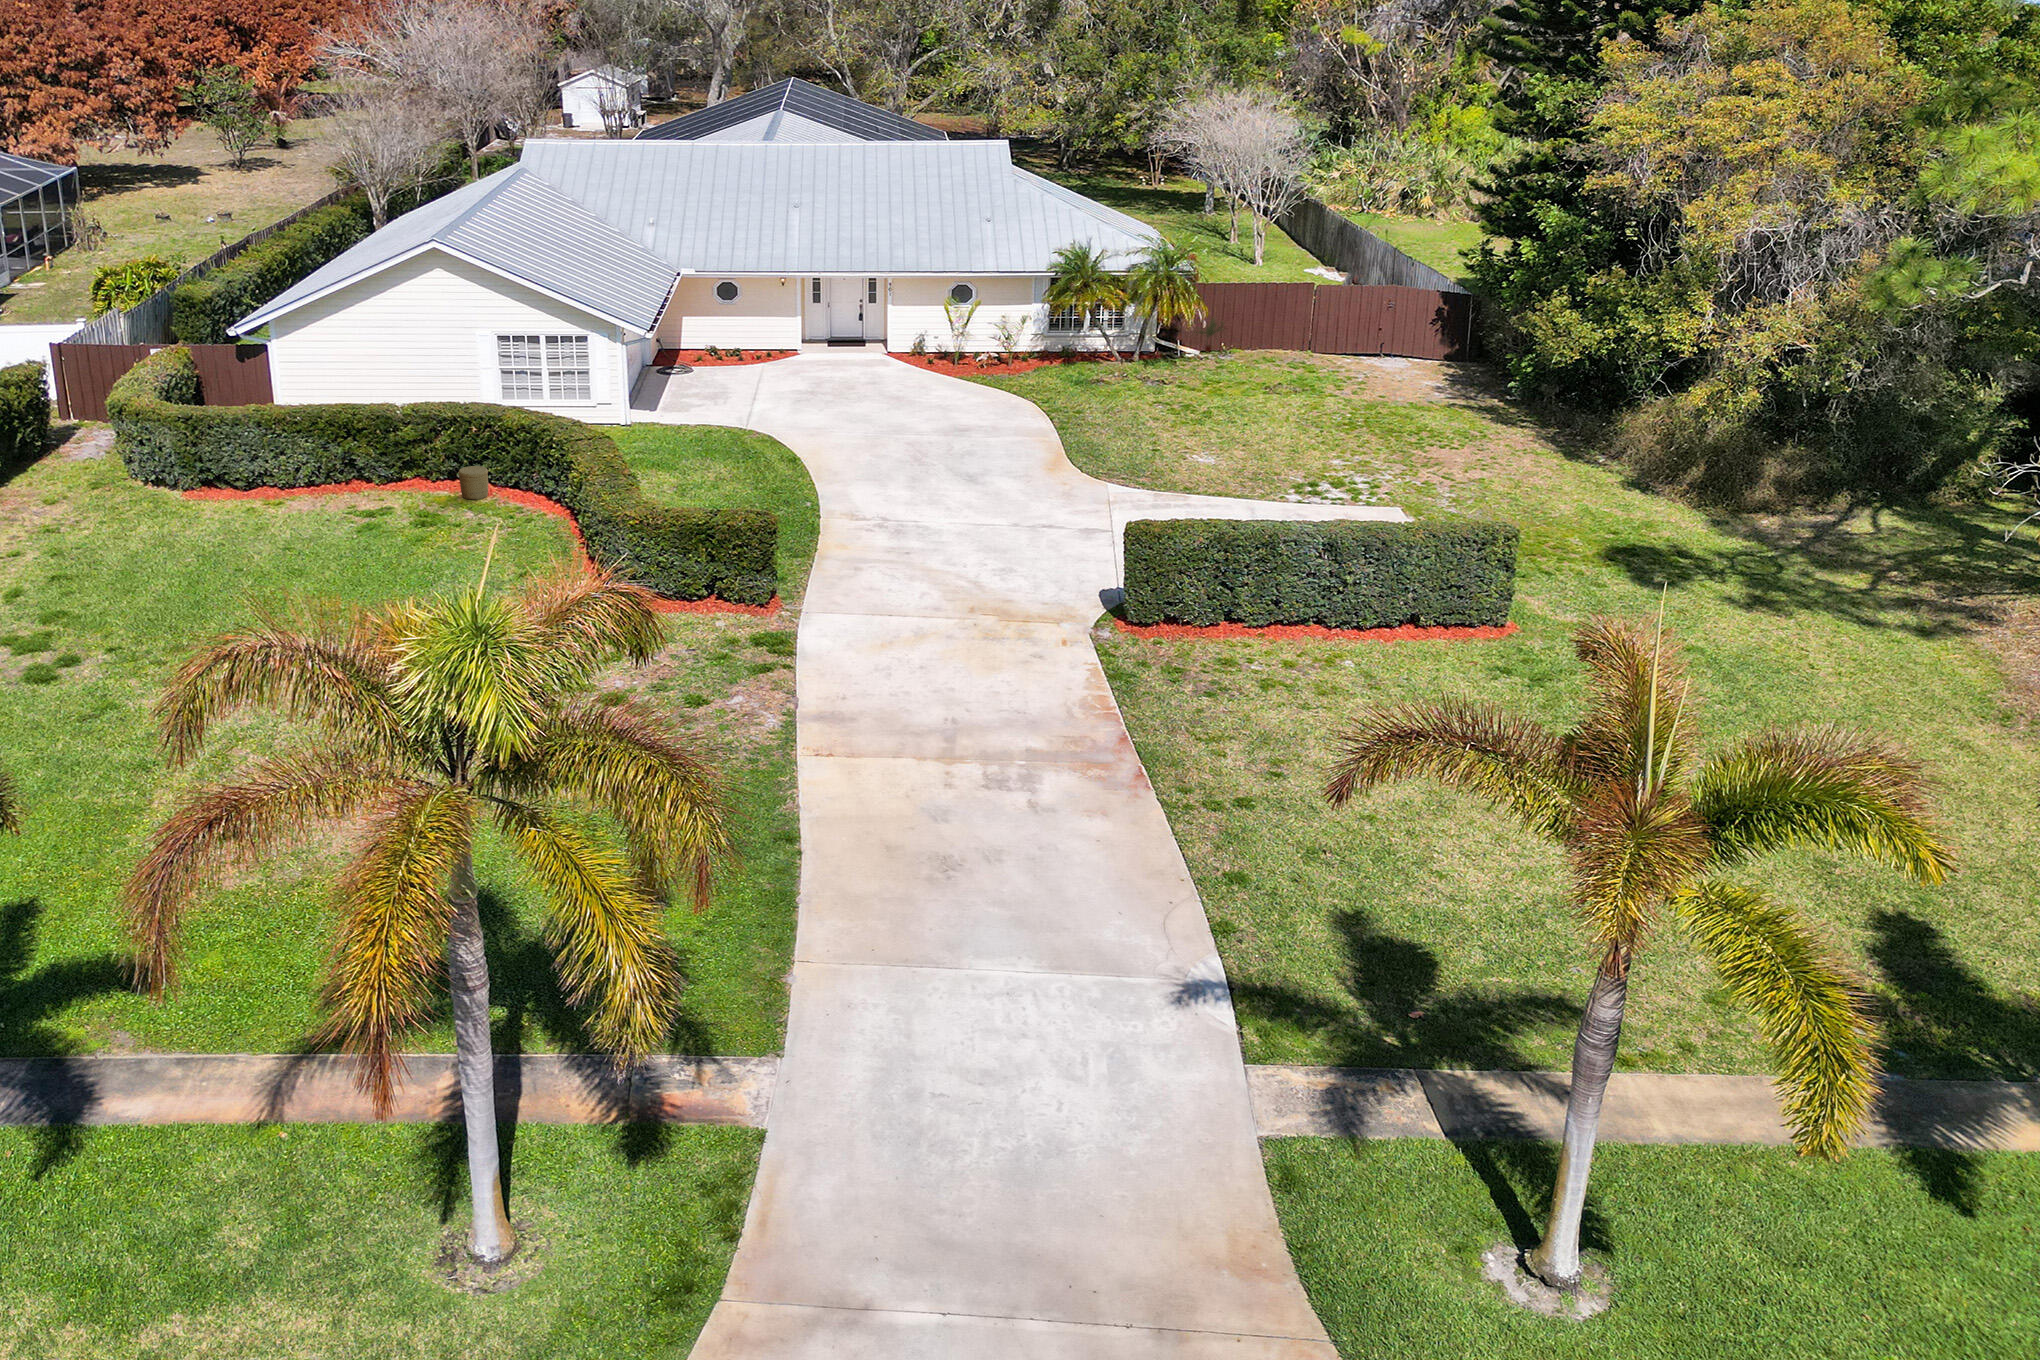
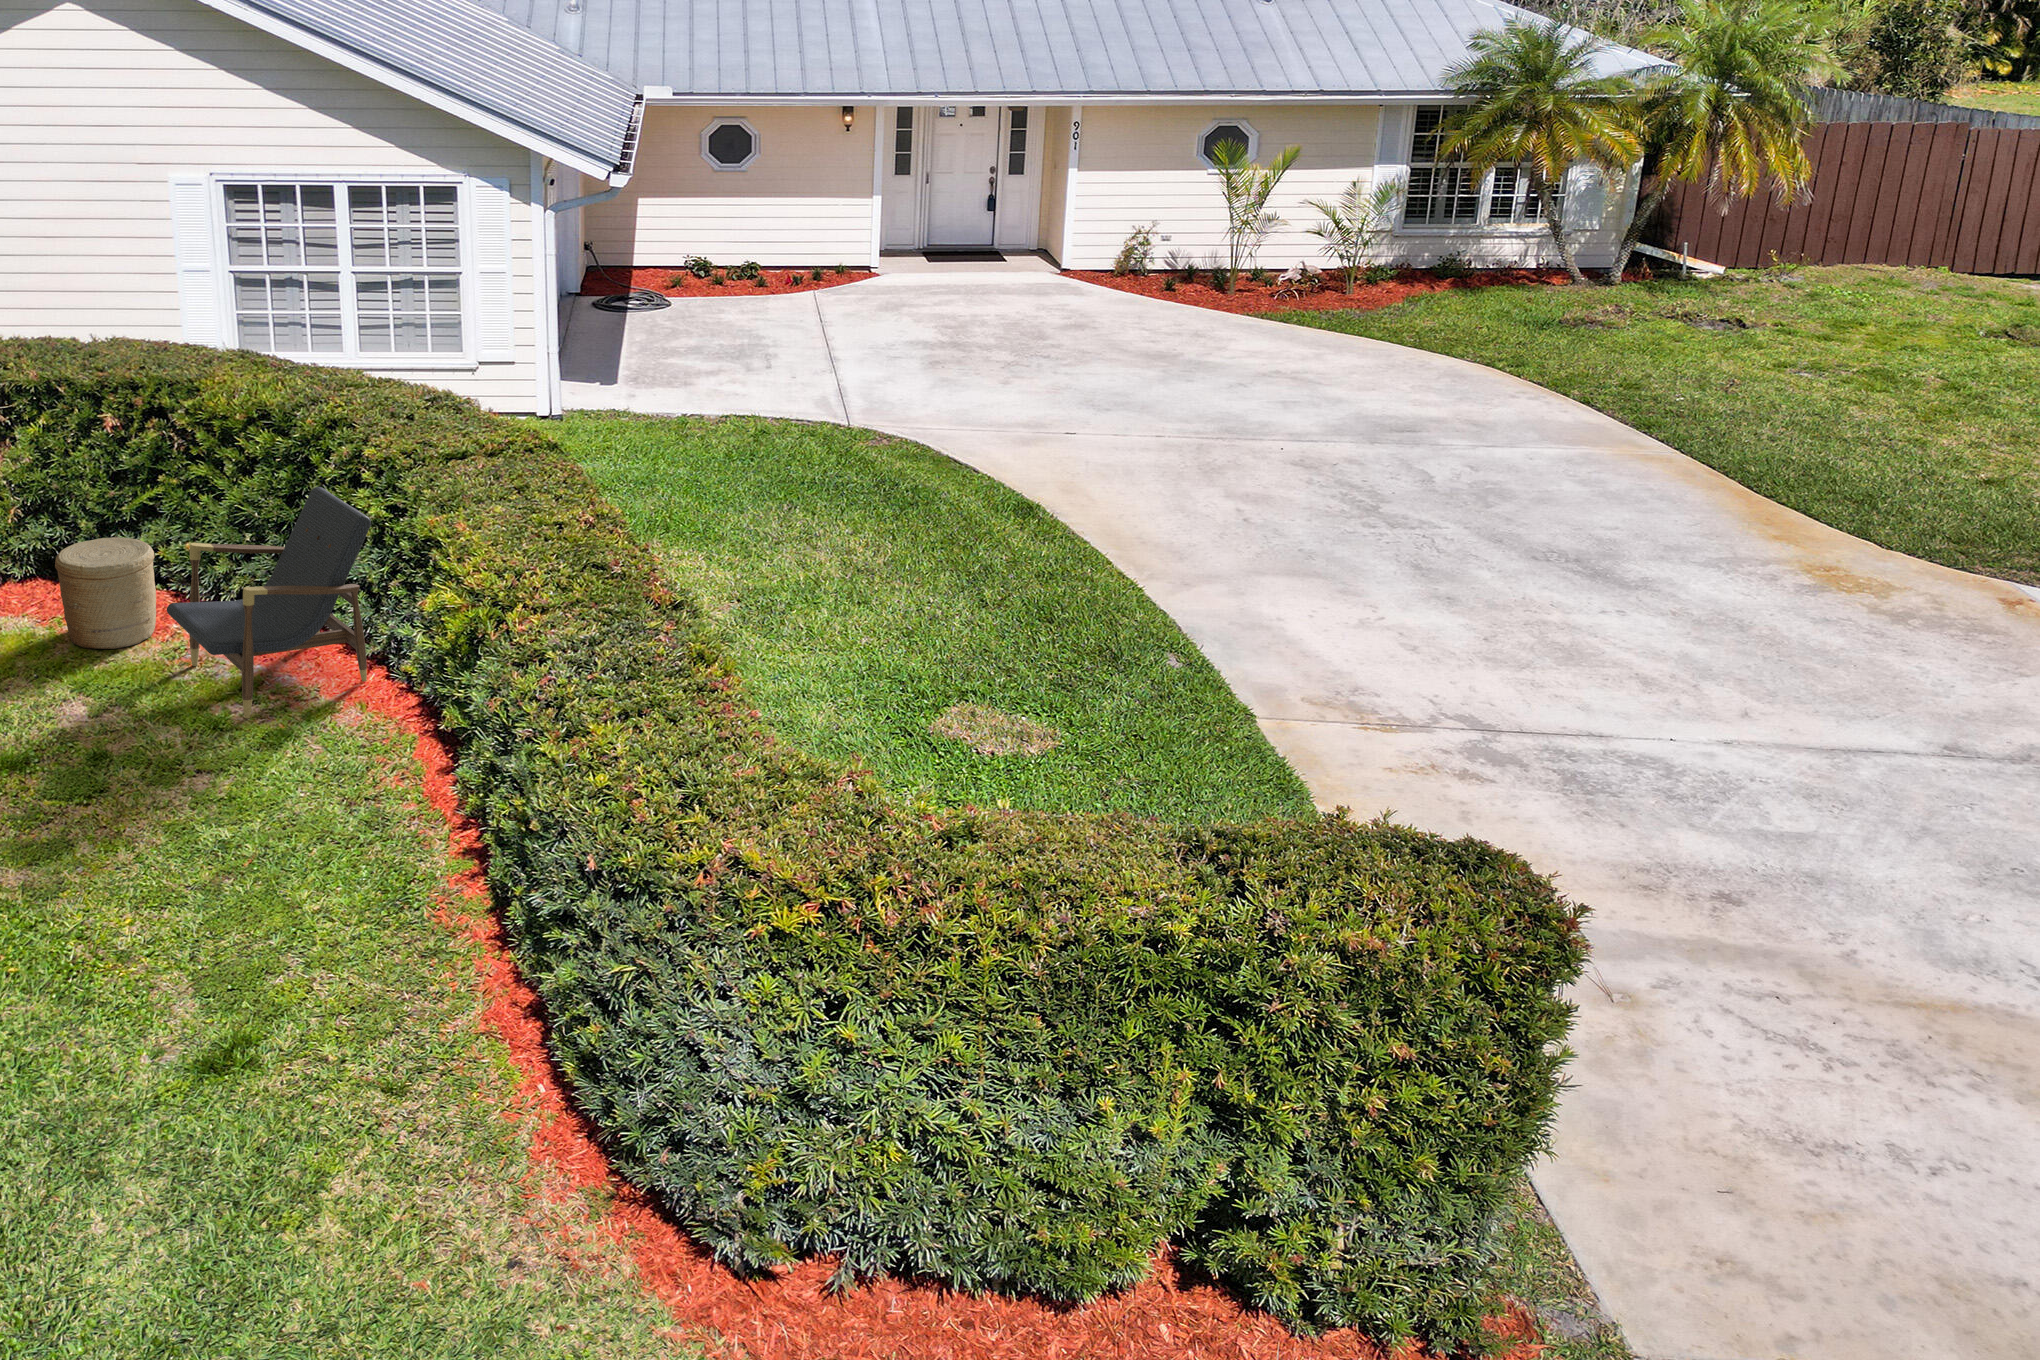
potted tree: present [1196,318,1224,352] -> none [1655,204,1722,278]
lounge chair: none [495,450,555,516] -> present [167,487,371,718]

